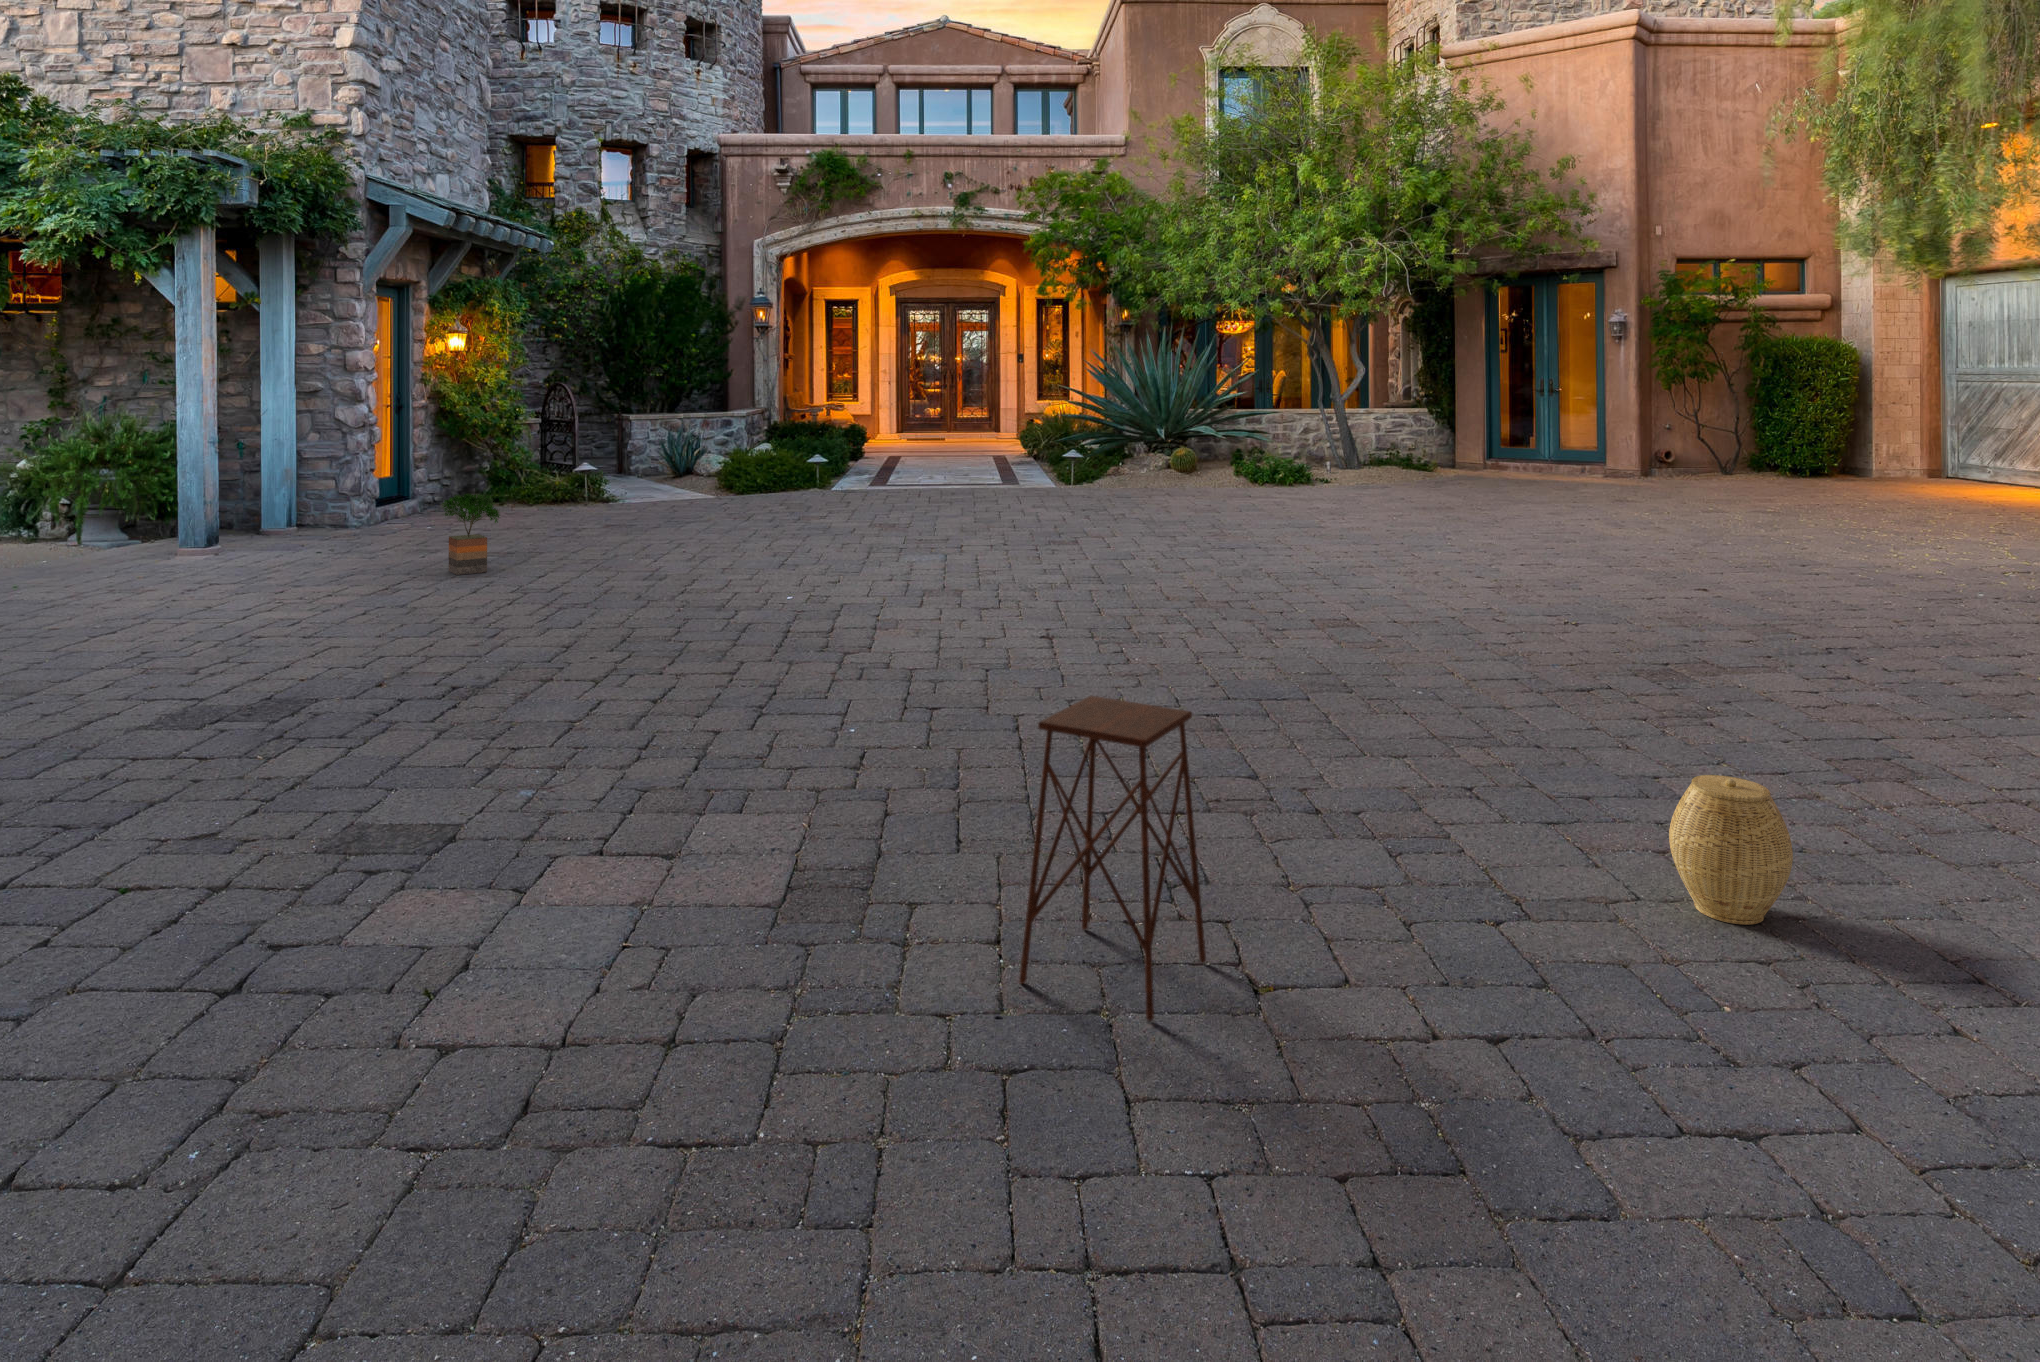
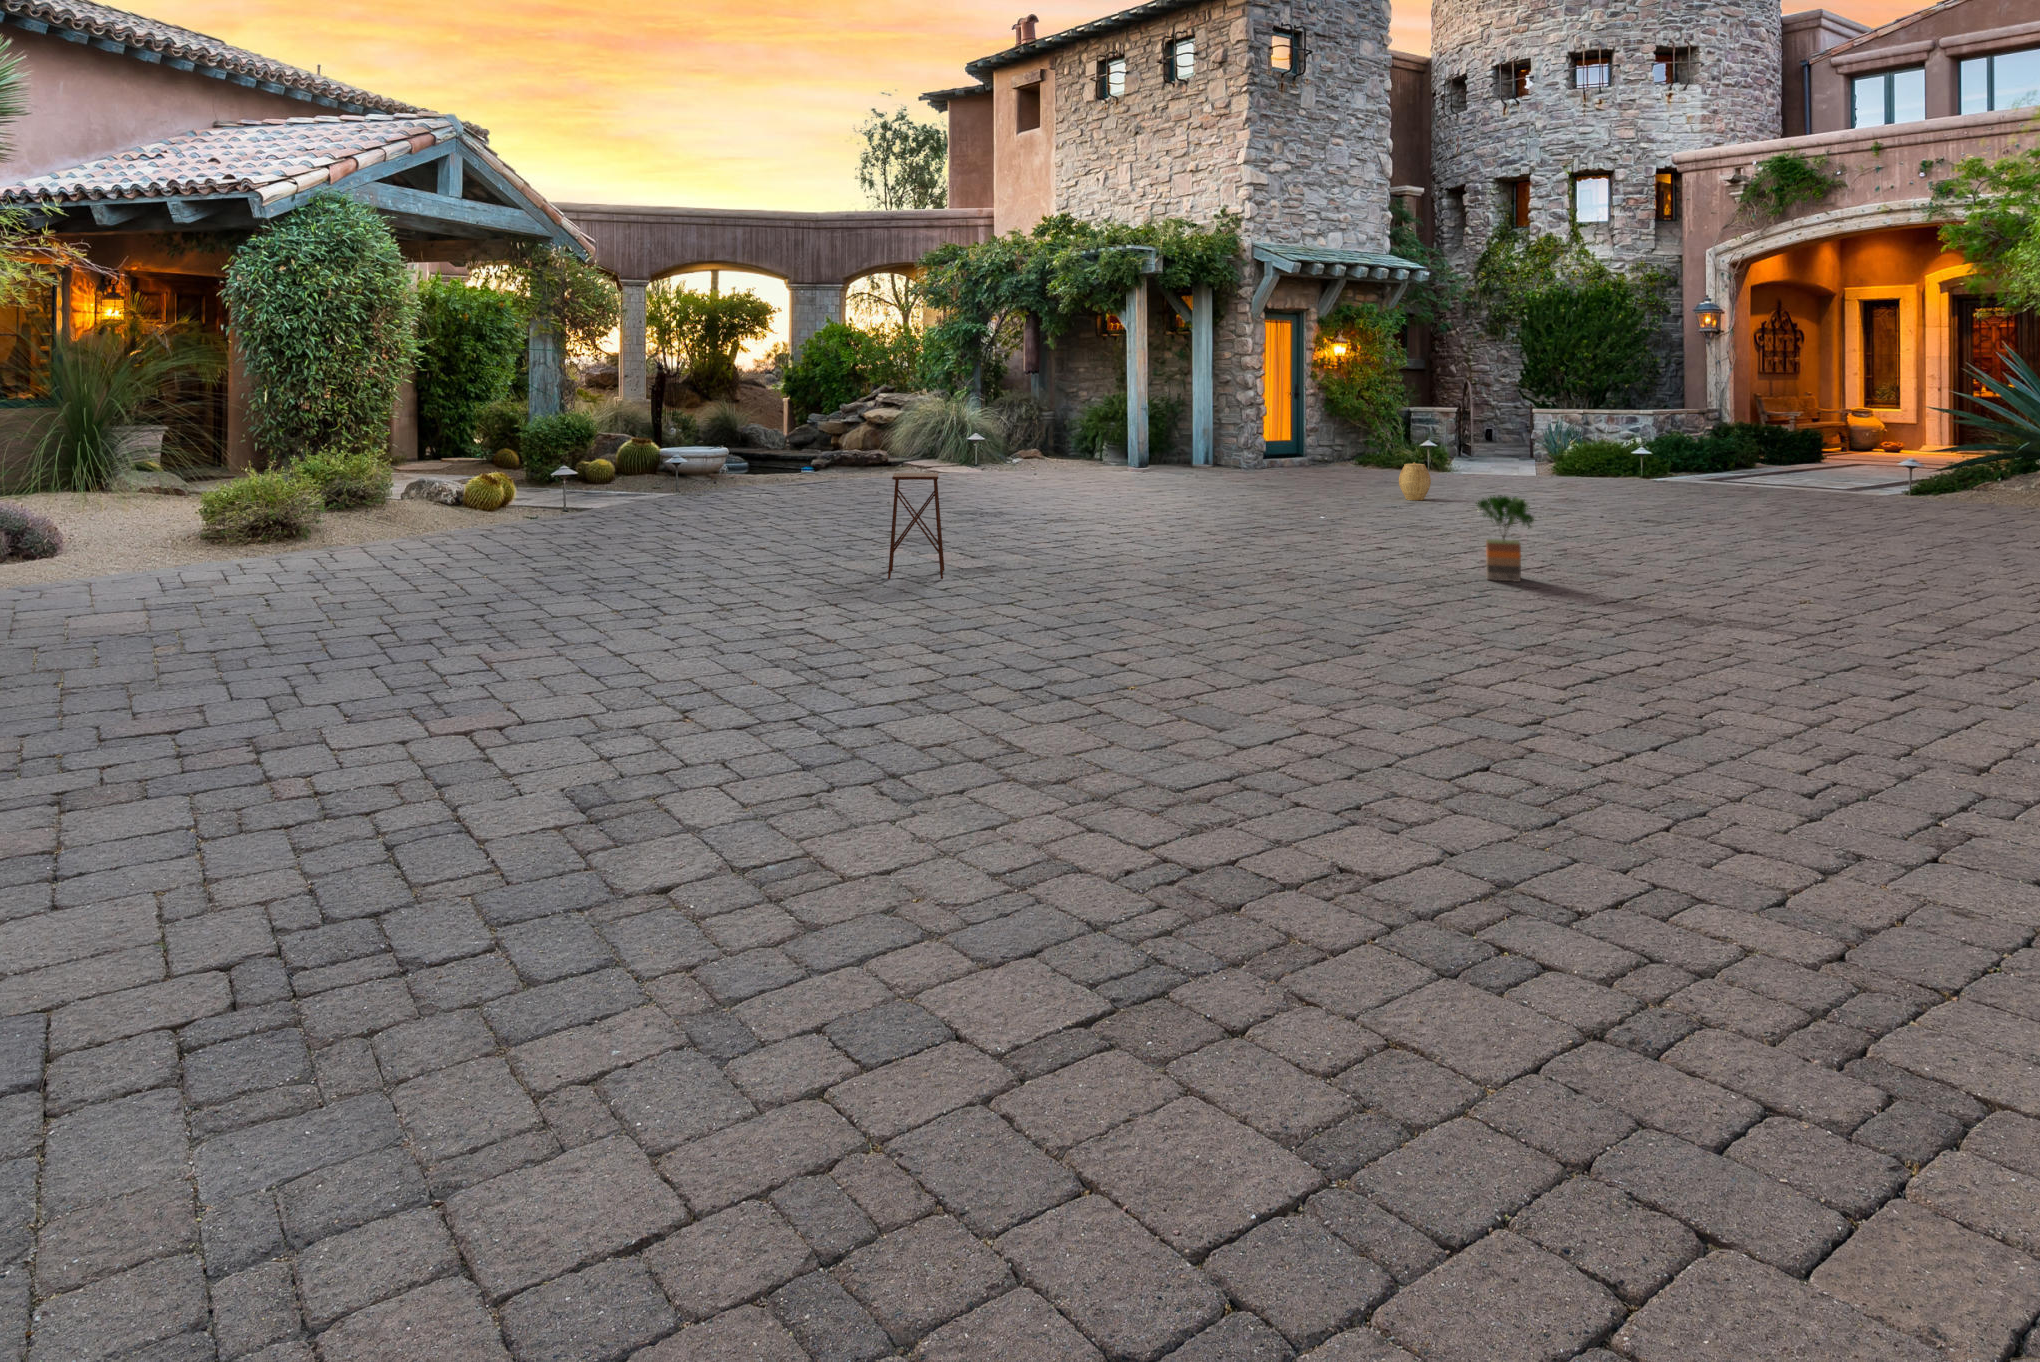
potted tree: present [442,494,500,575] -> present [1476,495,1534,582]
woven basket: present [1669,775,1793,925] -> present [1399,462,1431,500]

